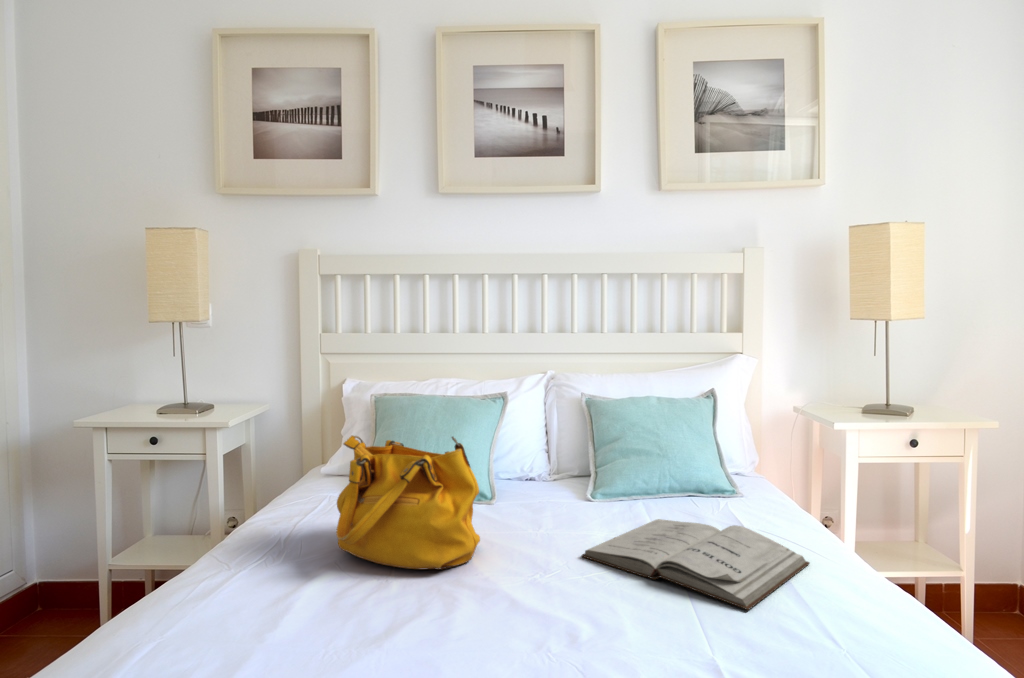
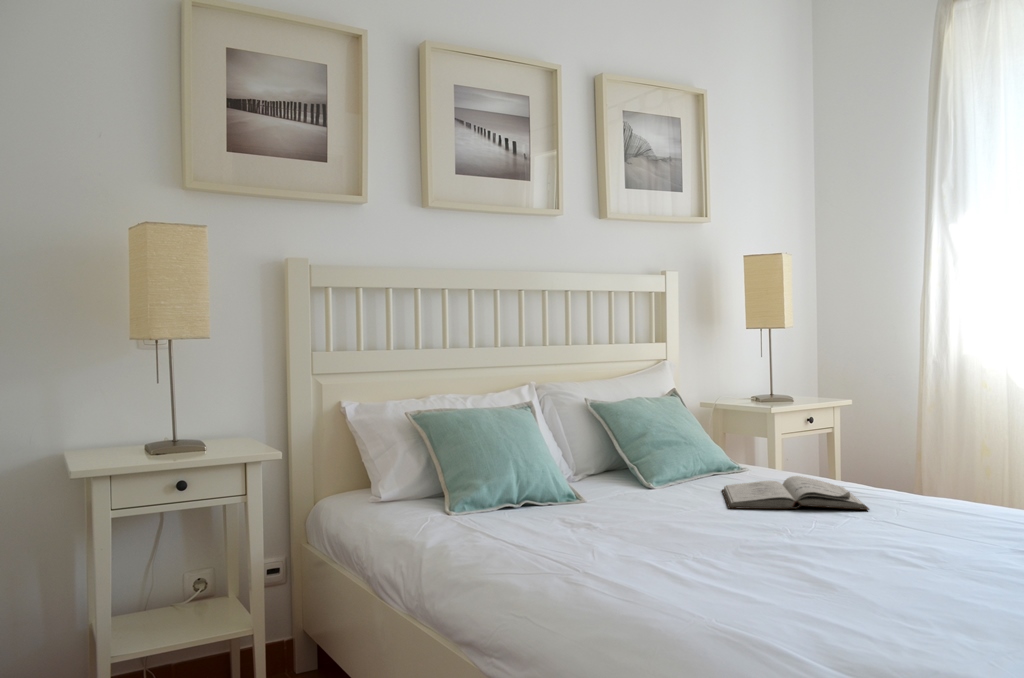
handbag: present [336,435,480,570] -> none [551,421,682,531]

